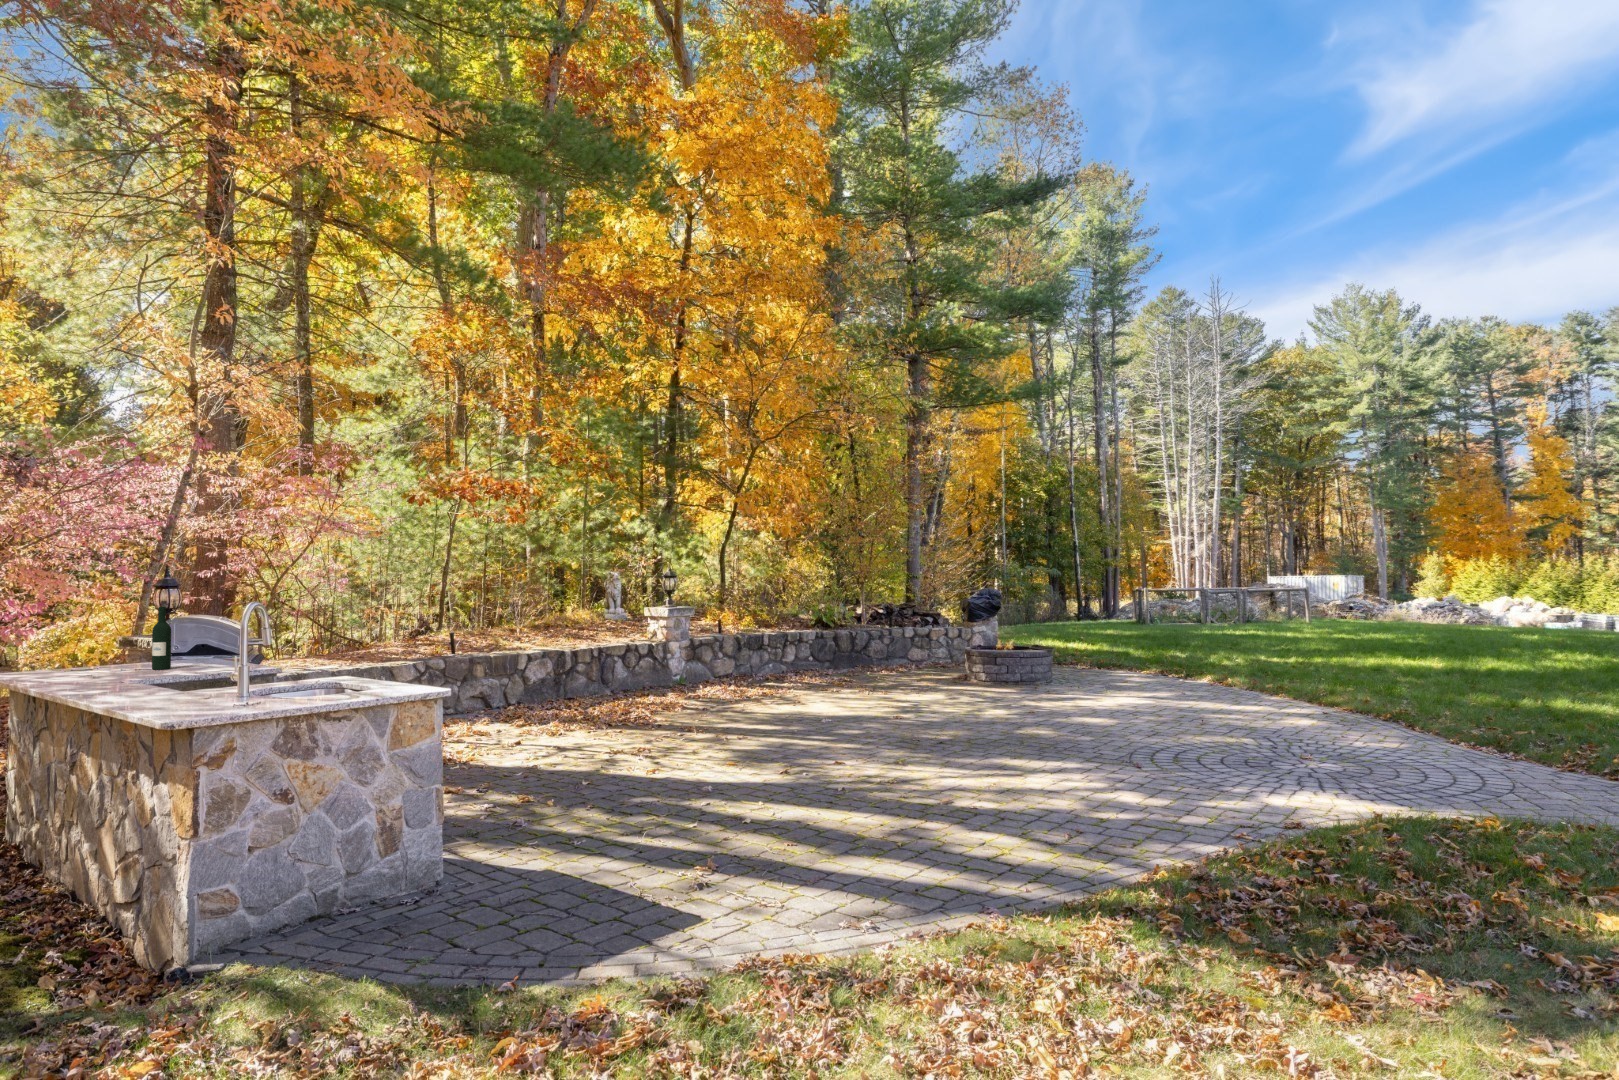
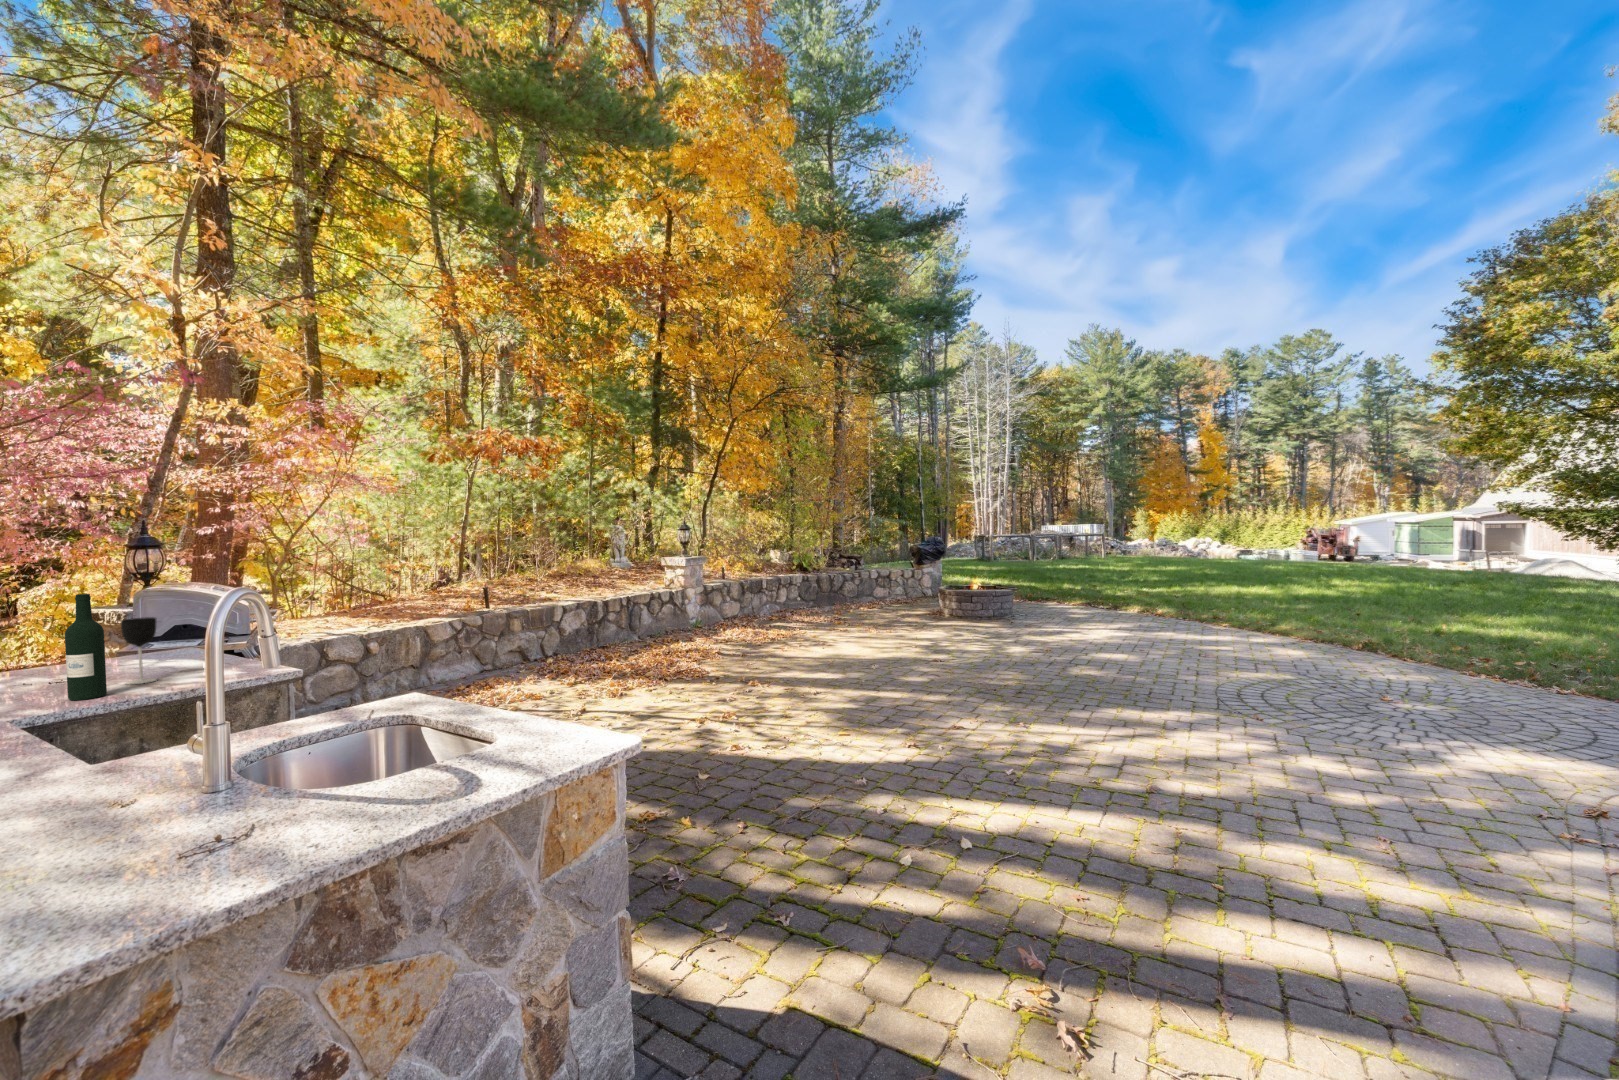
wine glass: none [177,625,196,666] -> present [121,617,156,685]

